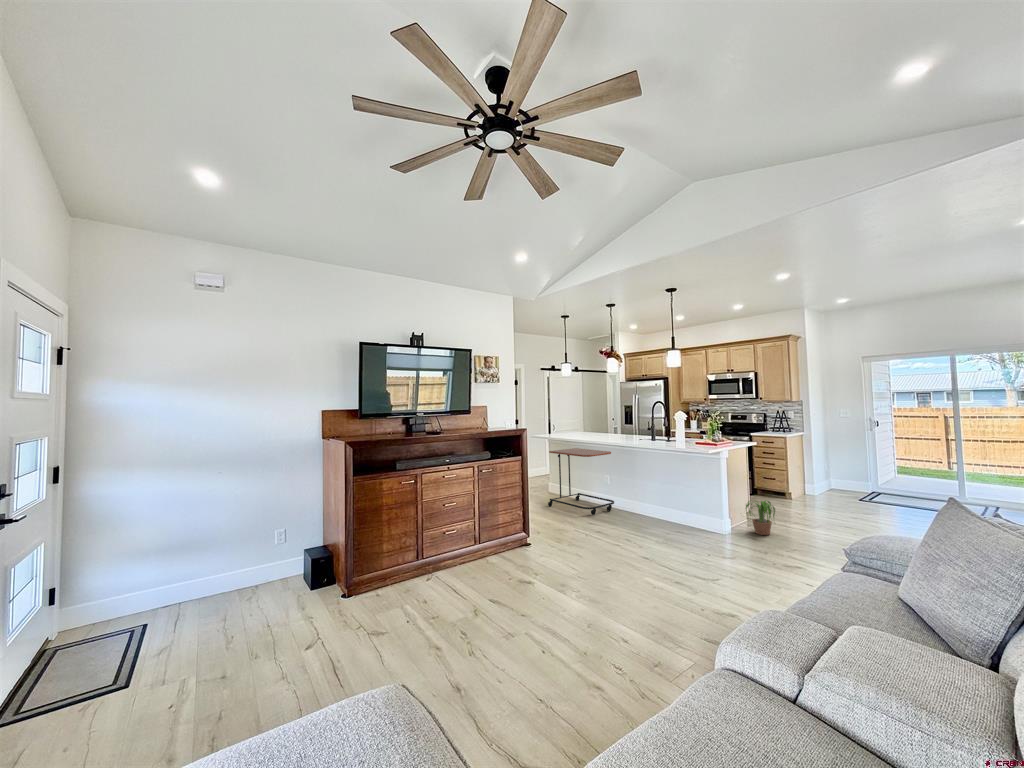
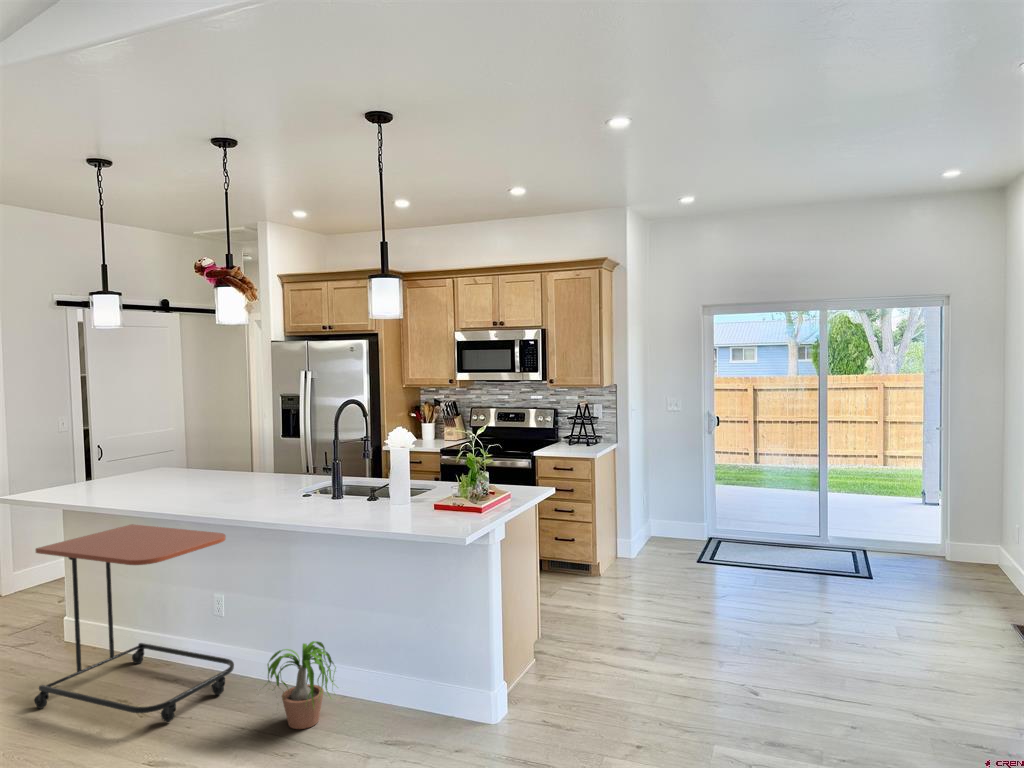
potted plant: present [746,501,775,535] -> present [267,641,336,729]

